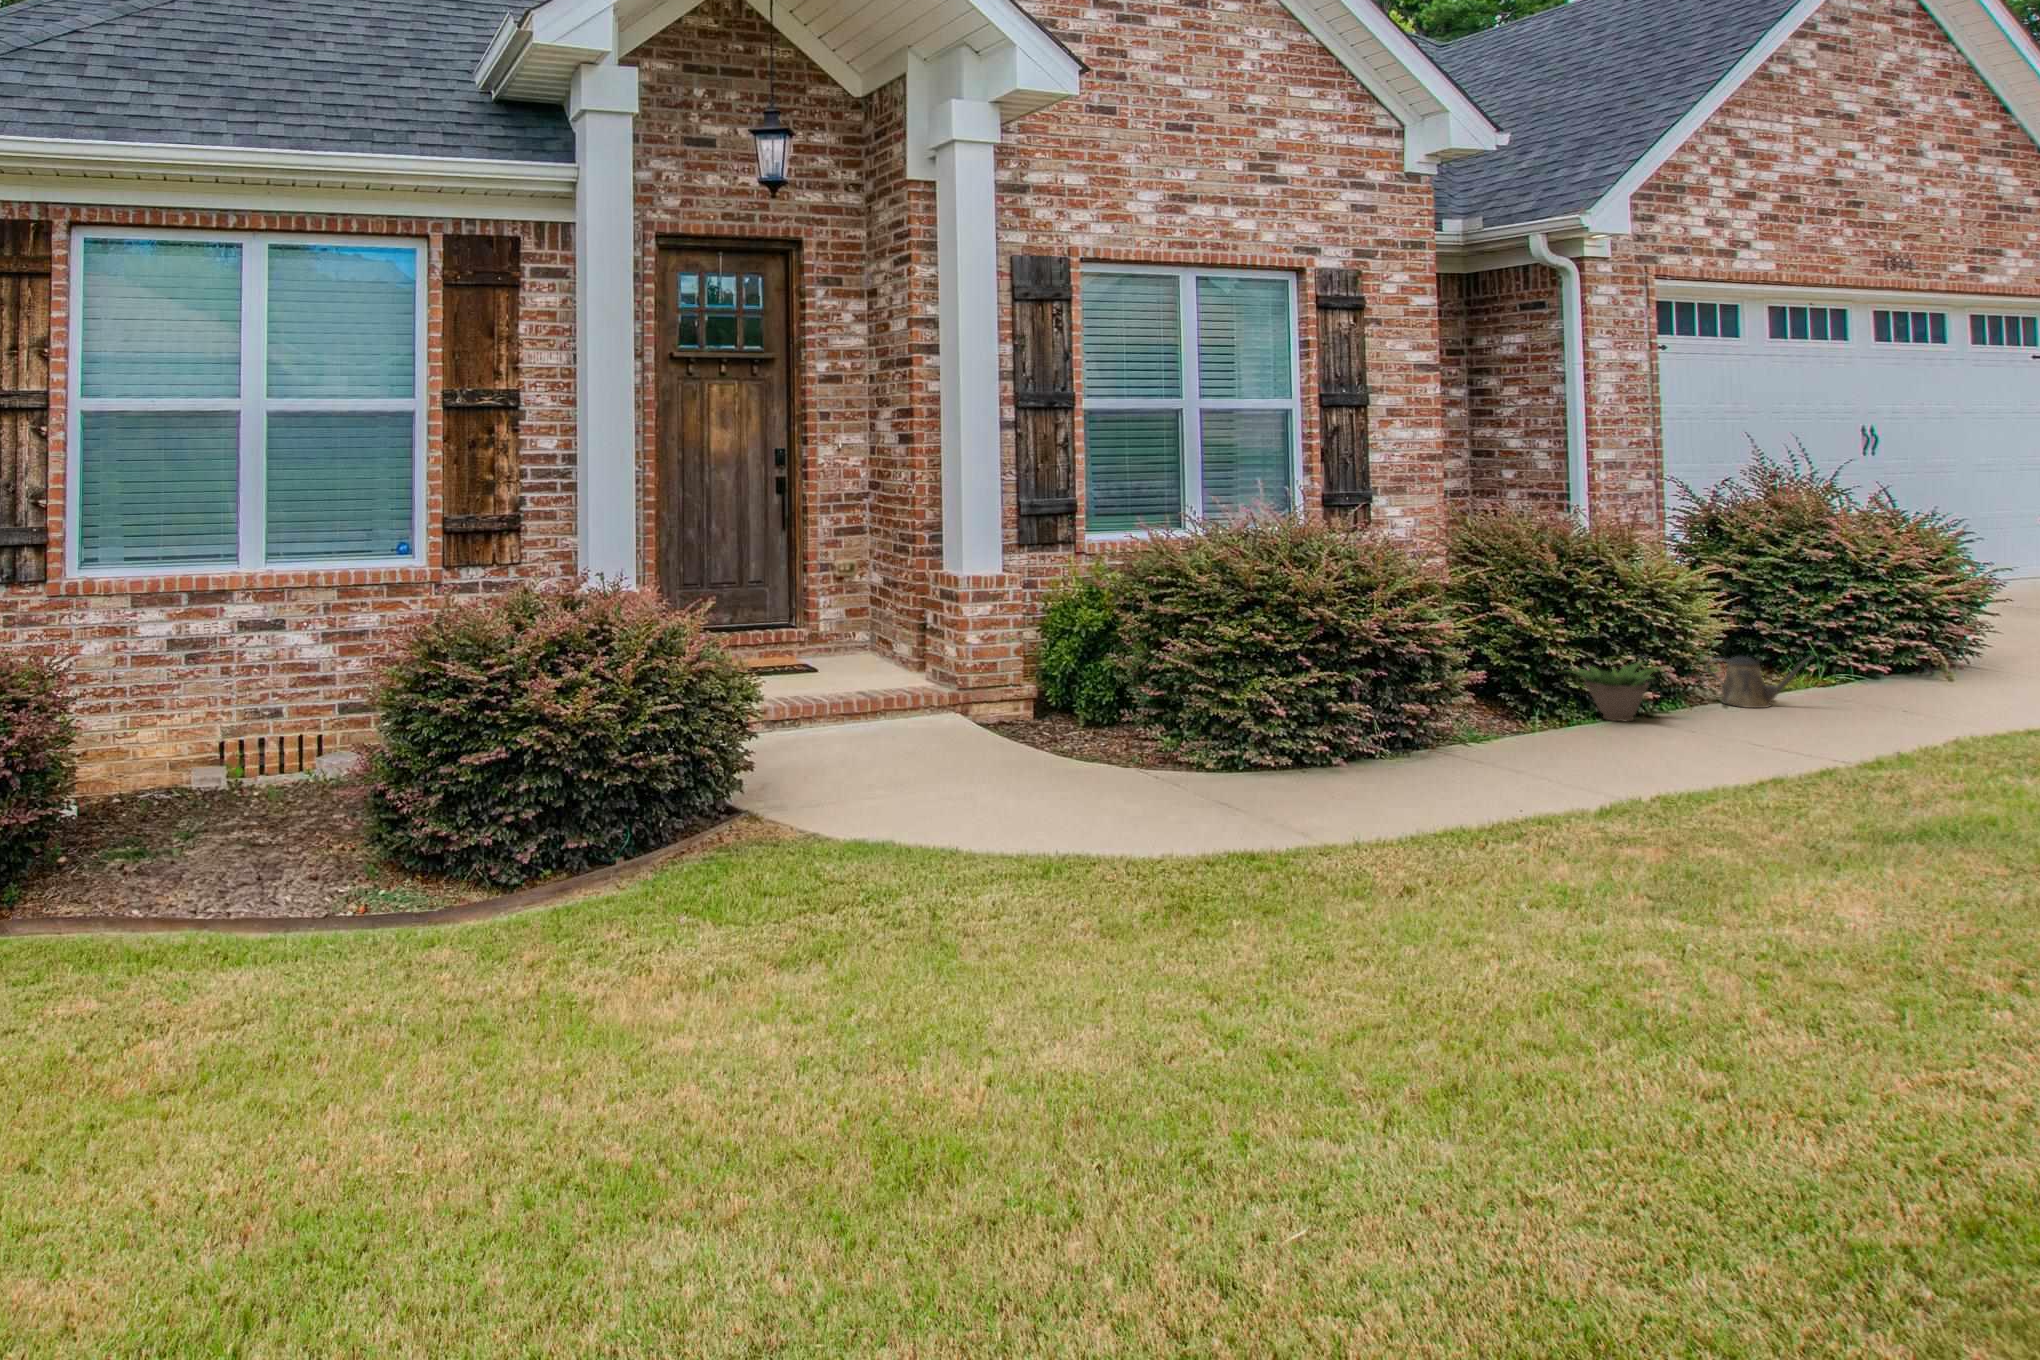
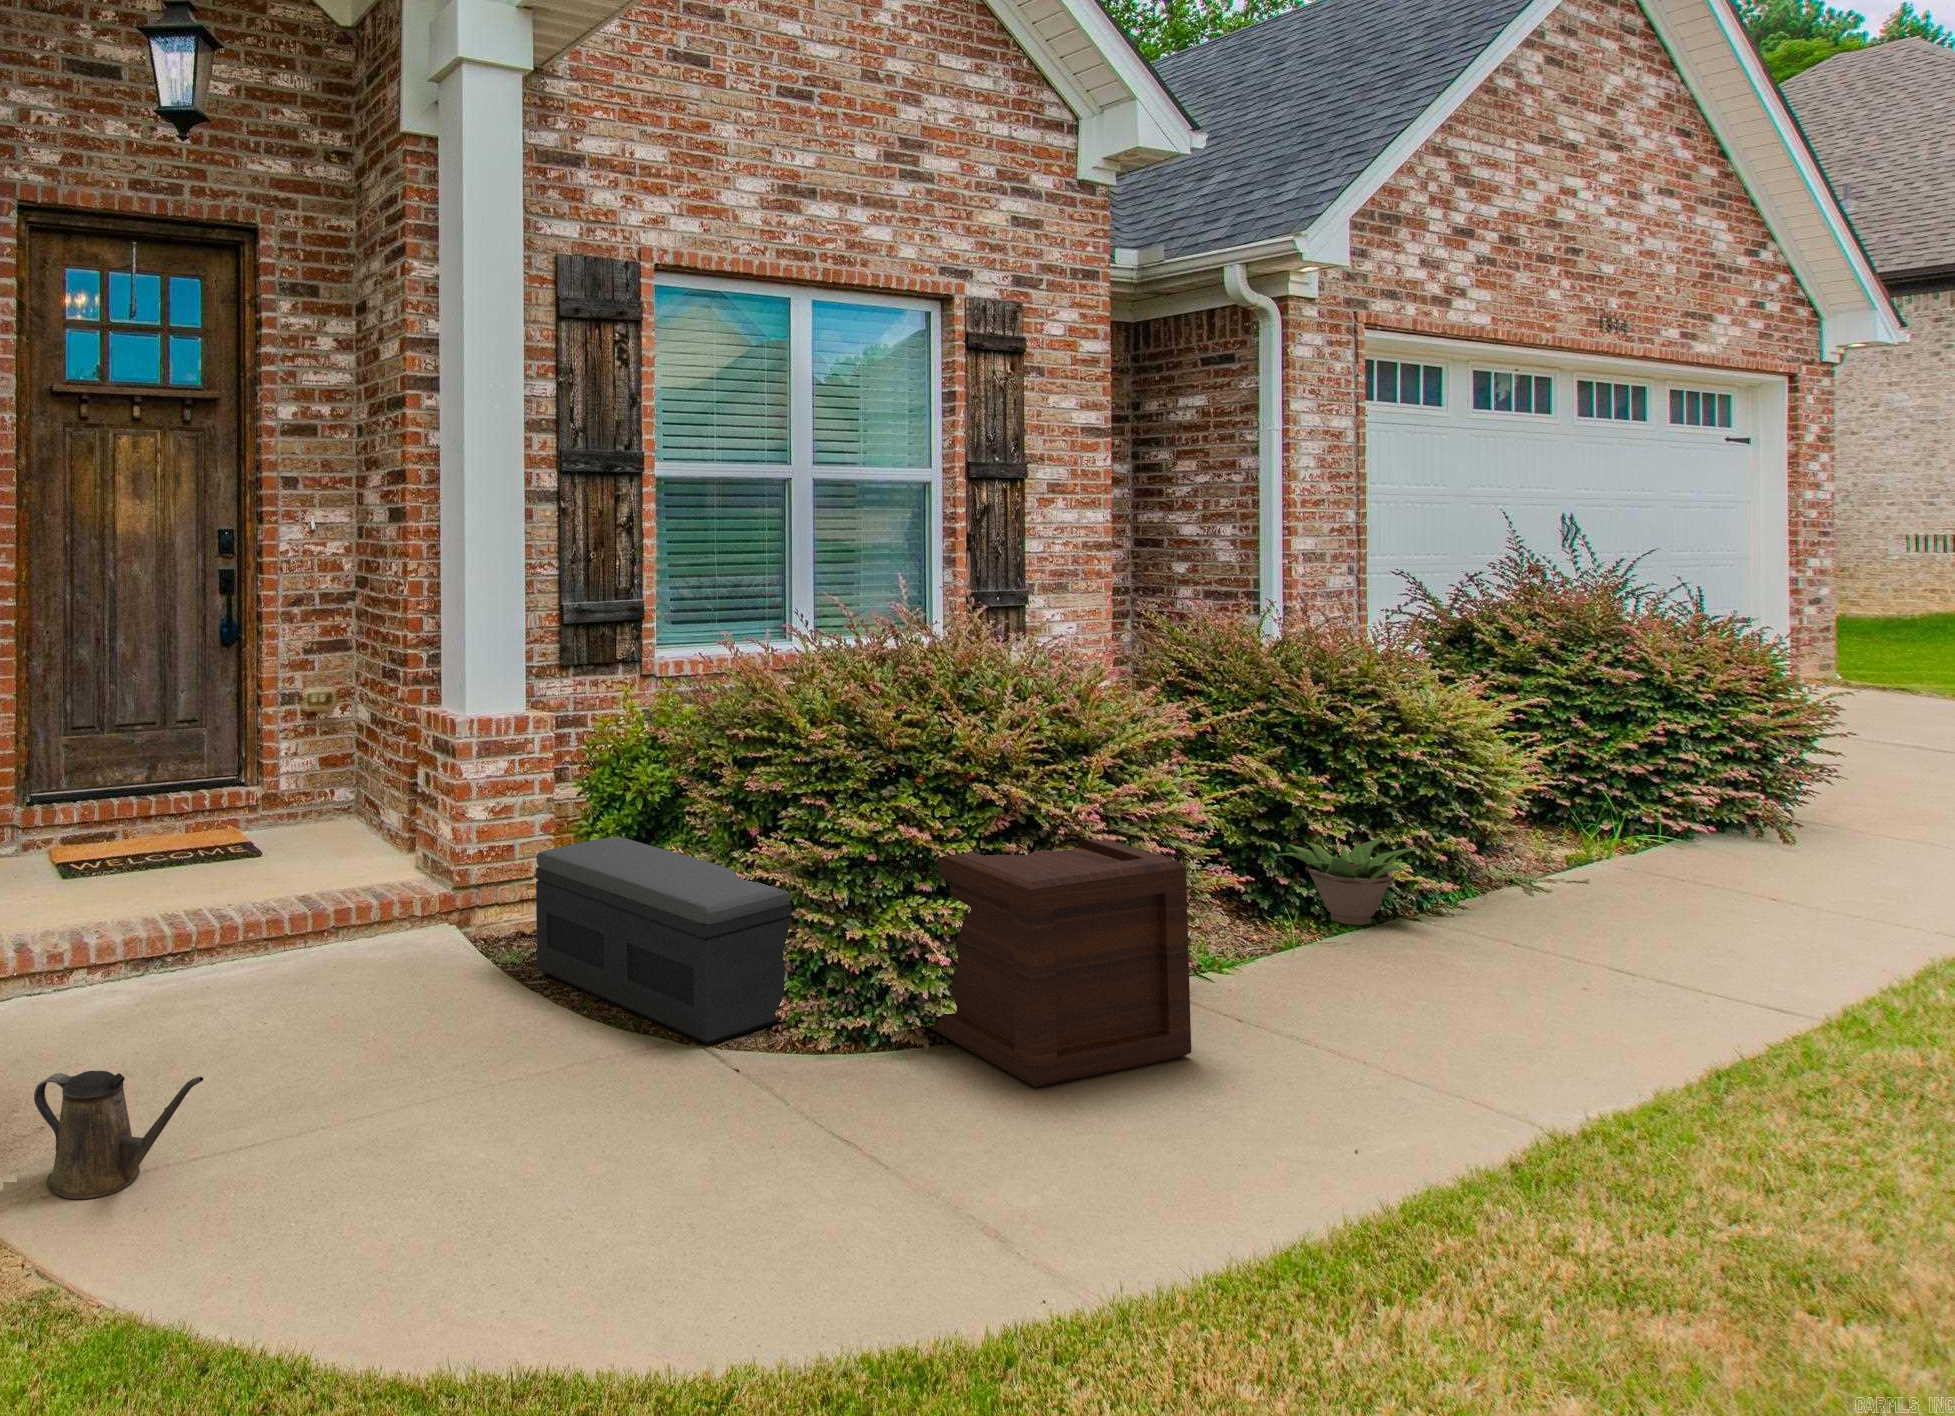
wooden crate: none [1277,635,1475,793] -> present [928,839,1191,1088]
storage bench: none [1017,653,1200,773] -> present [536,837,792,1044]
watering can: present [1707,656,1813,708] -> present [34,1071,203,1199]

